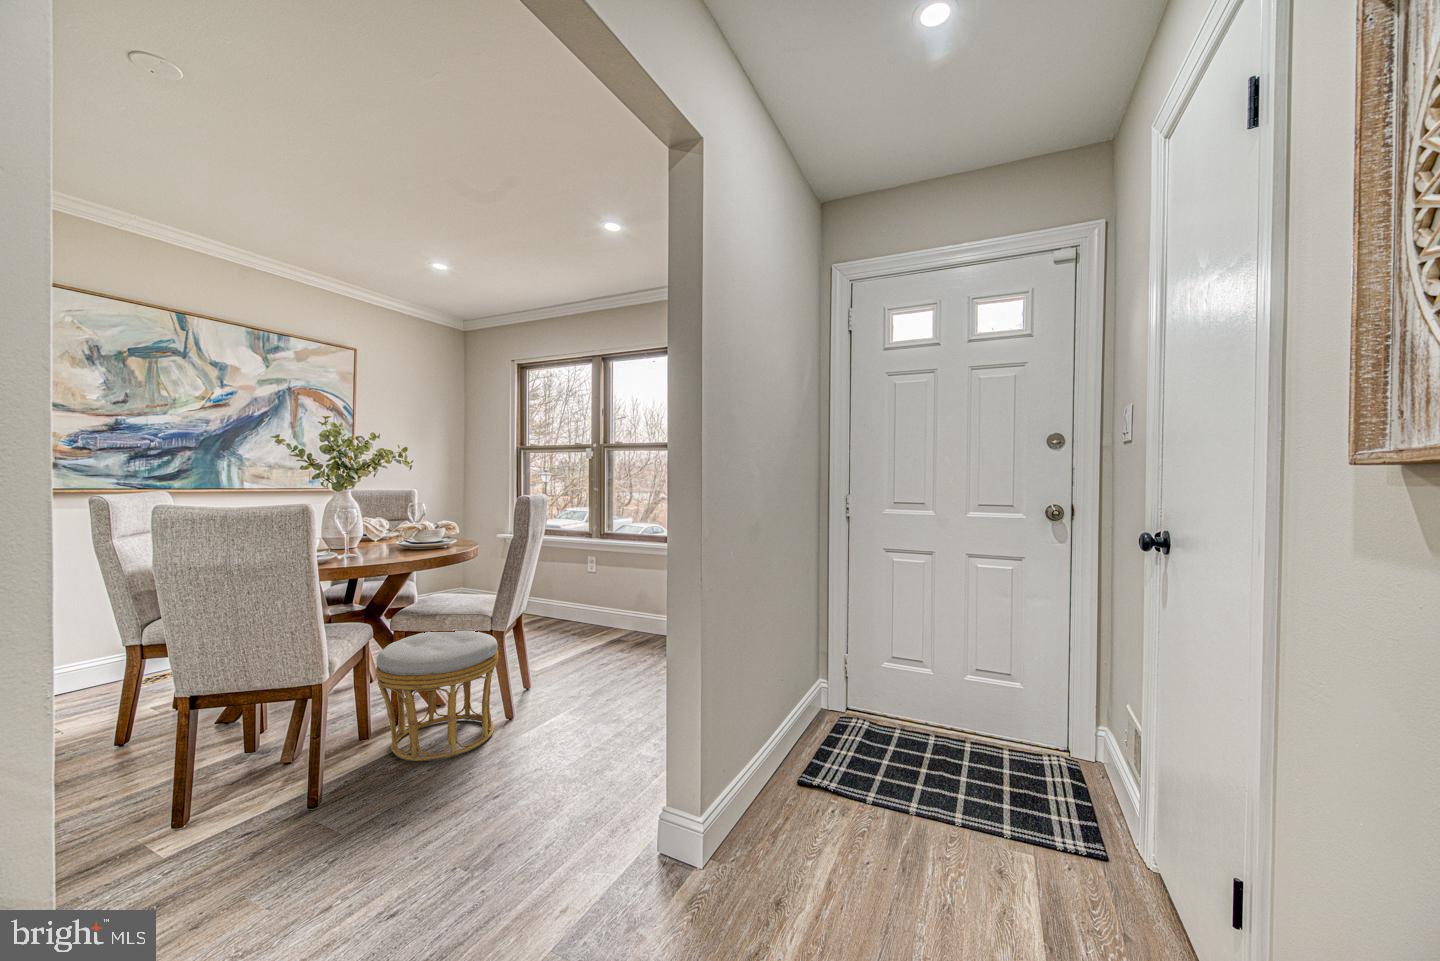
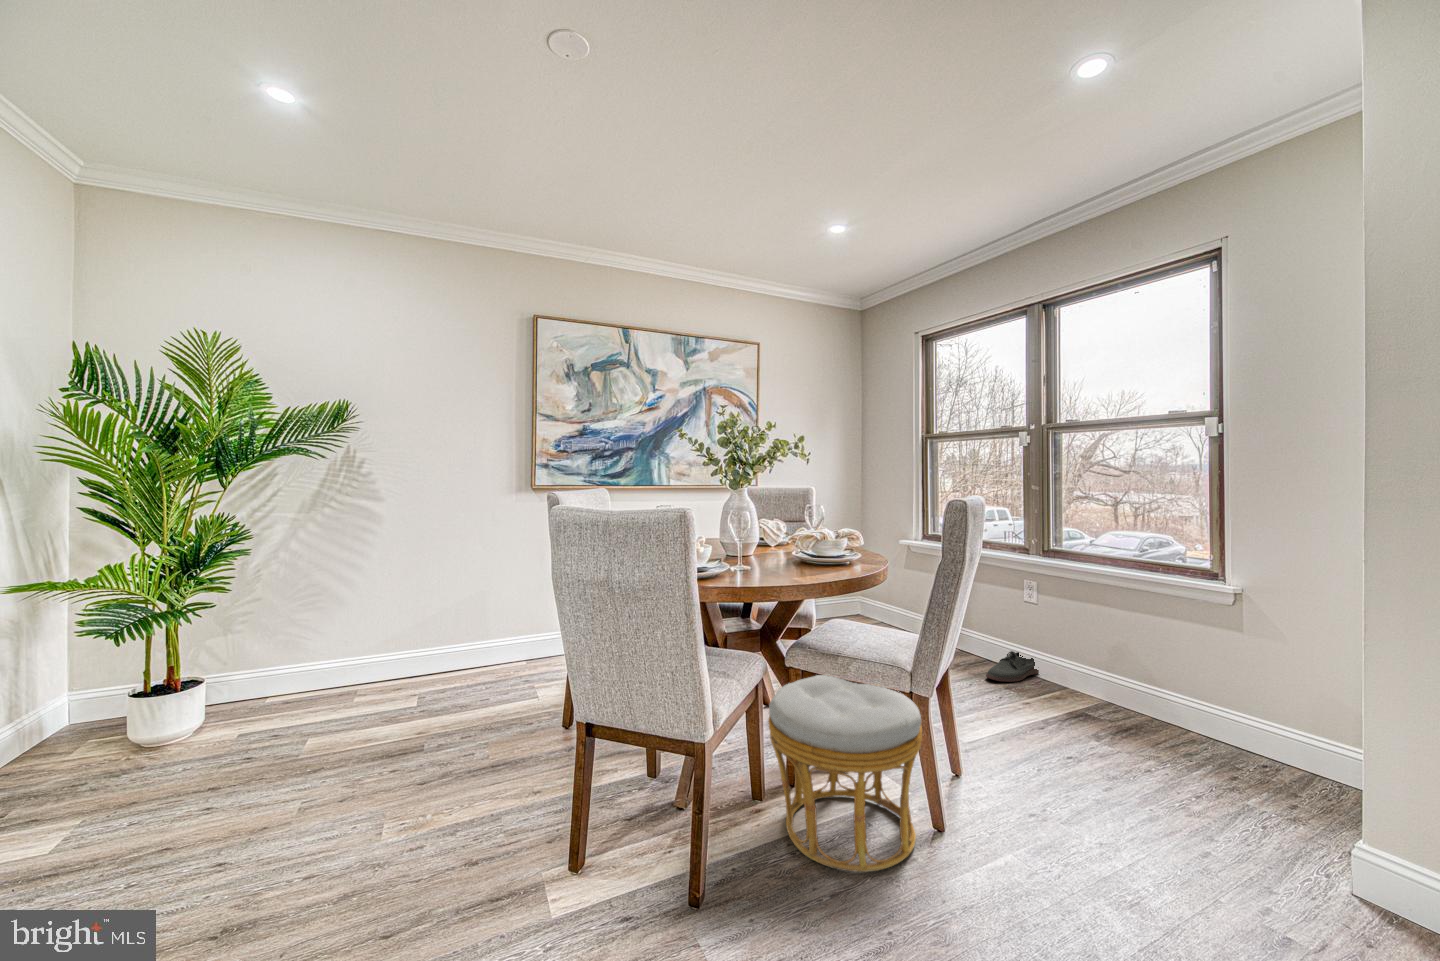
shoe: none [558,608,595,632] -> present [986,651,1039,682]

